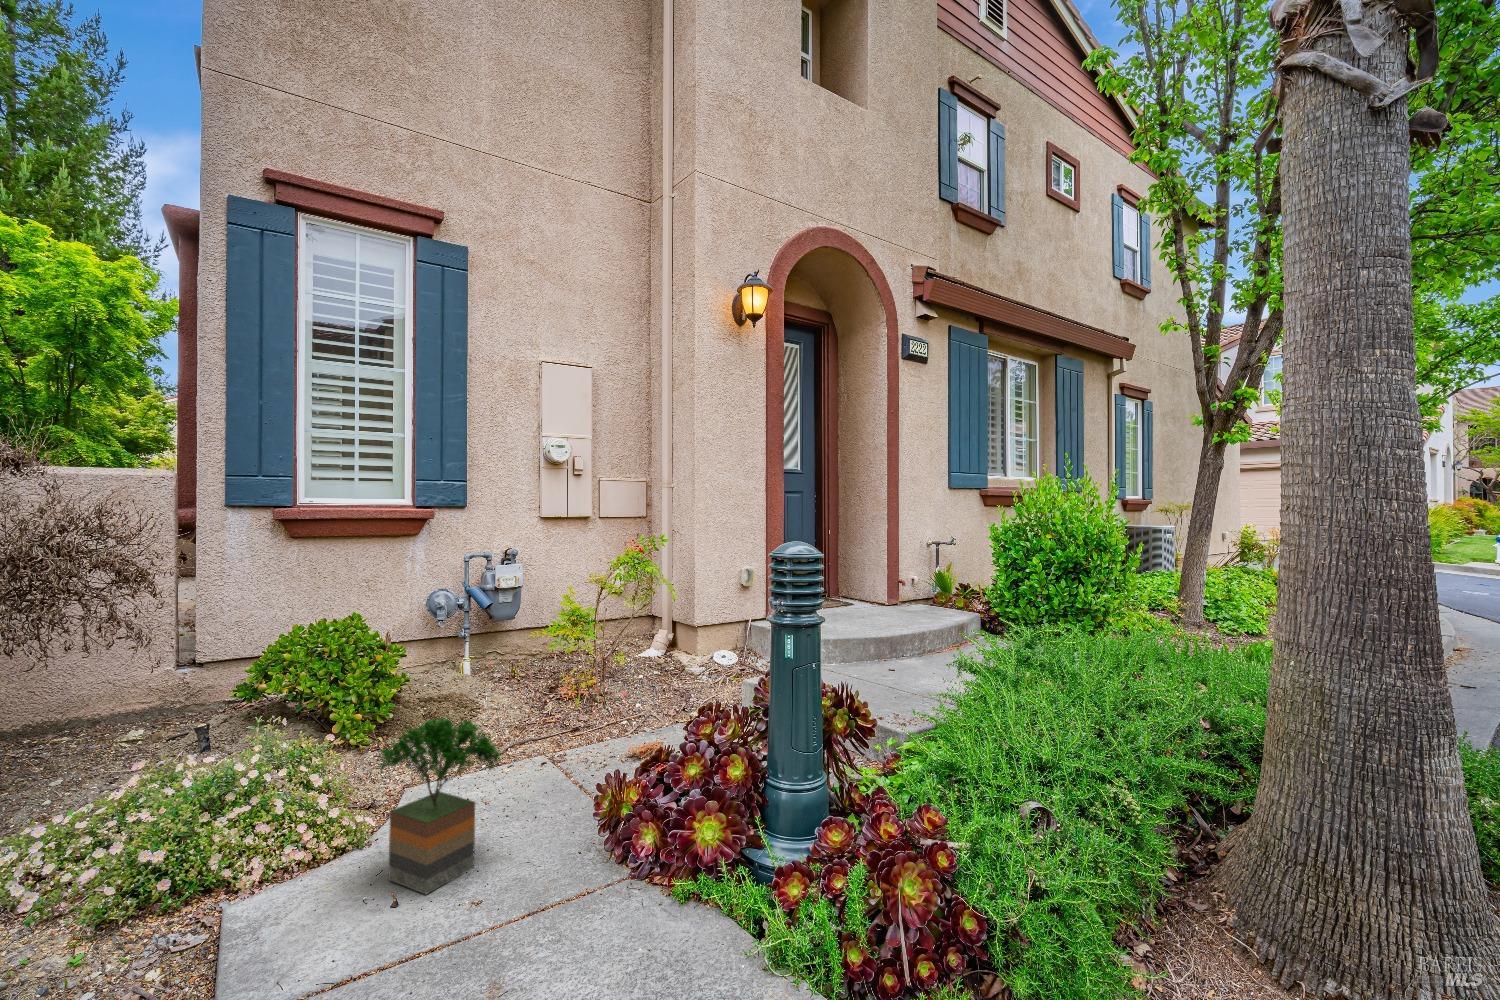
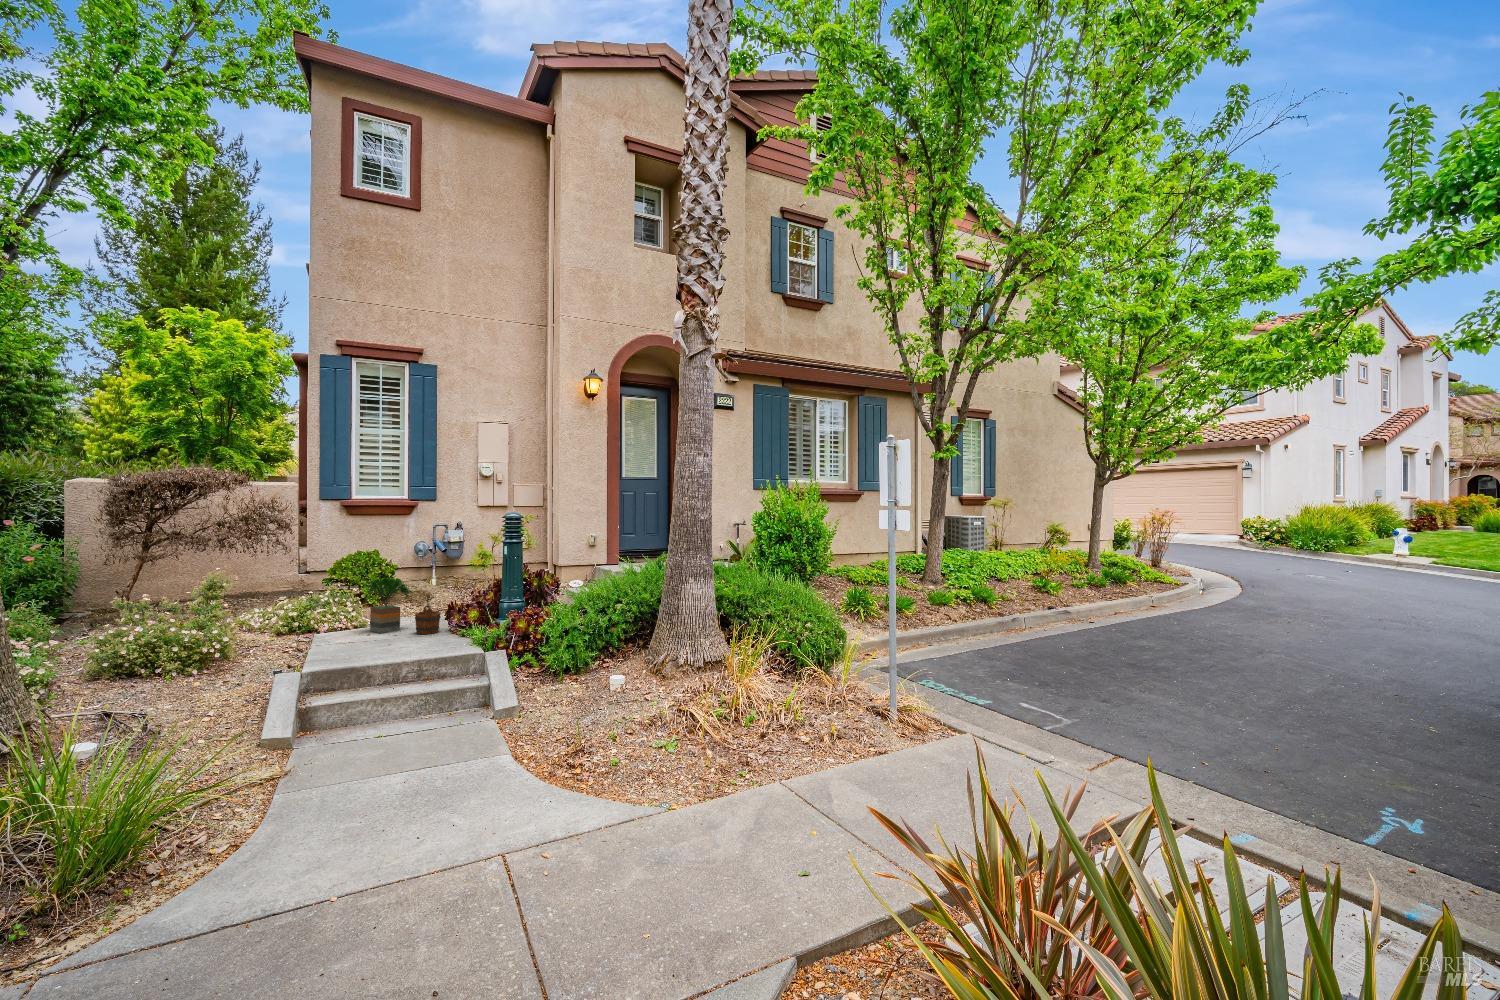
wooden bucket: none [531,766,599,893] -> present [415,594,441,634]

